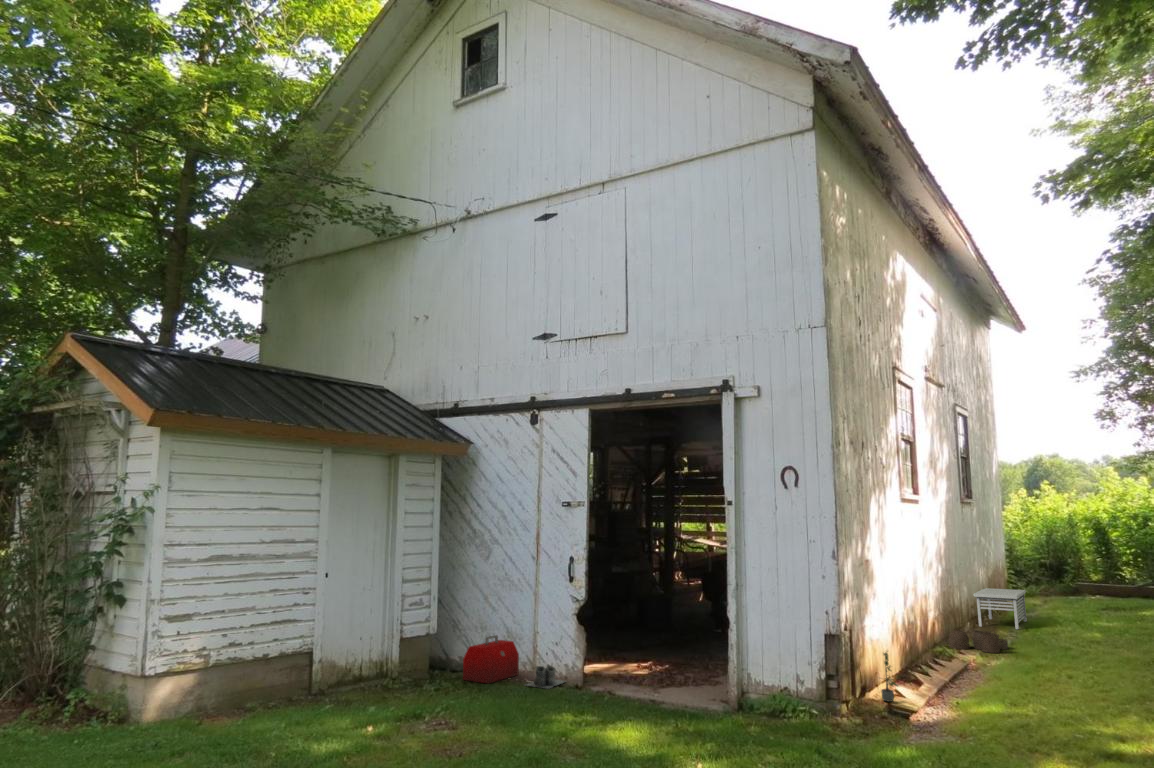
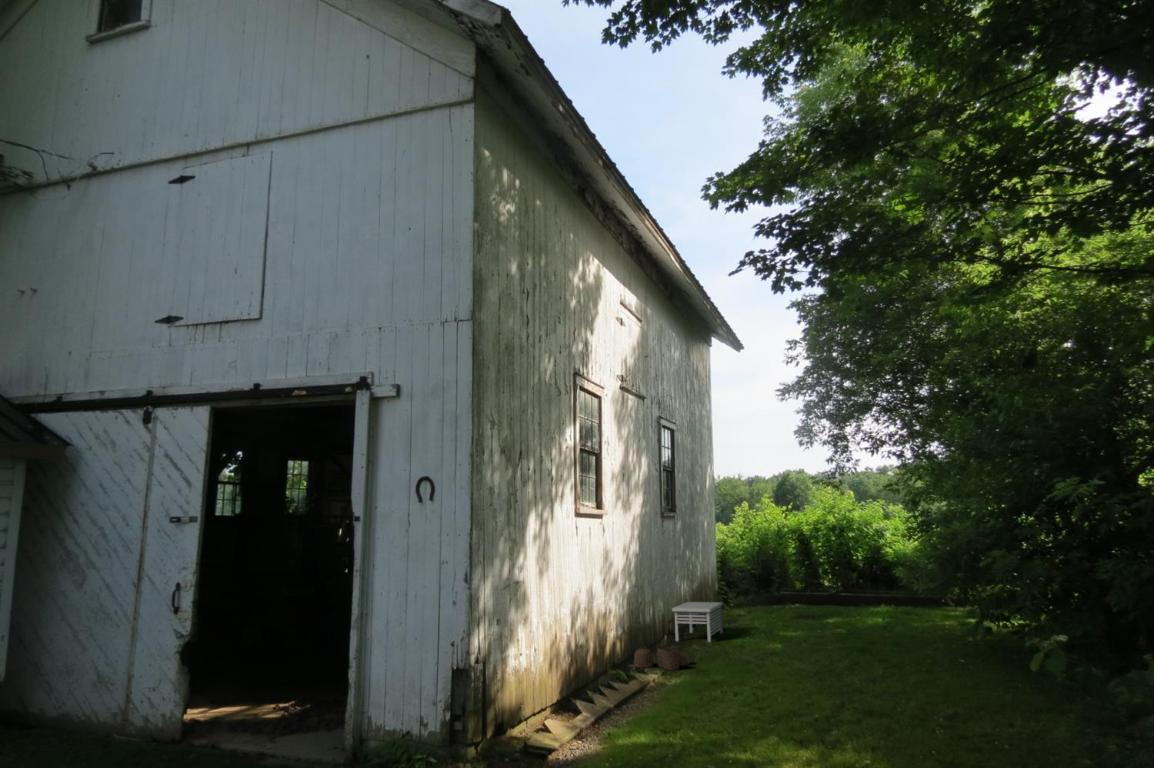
toolbox: present [463,635,519,683] -> none [16,690,106,754]
potted plant: present [882,652,898,702] -> none [521,677,546,736]
boots: present [526,665,565,689] -> none [96,723,161,755]

